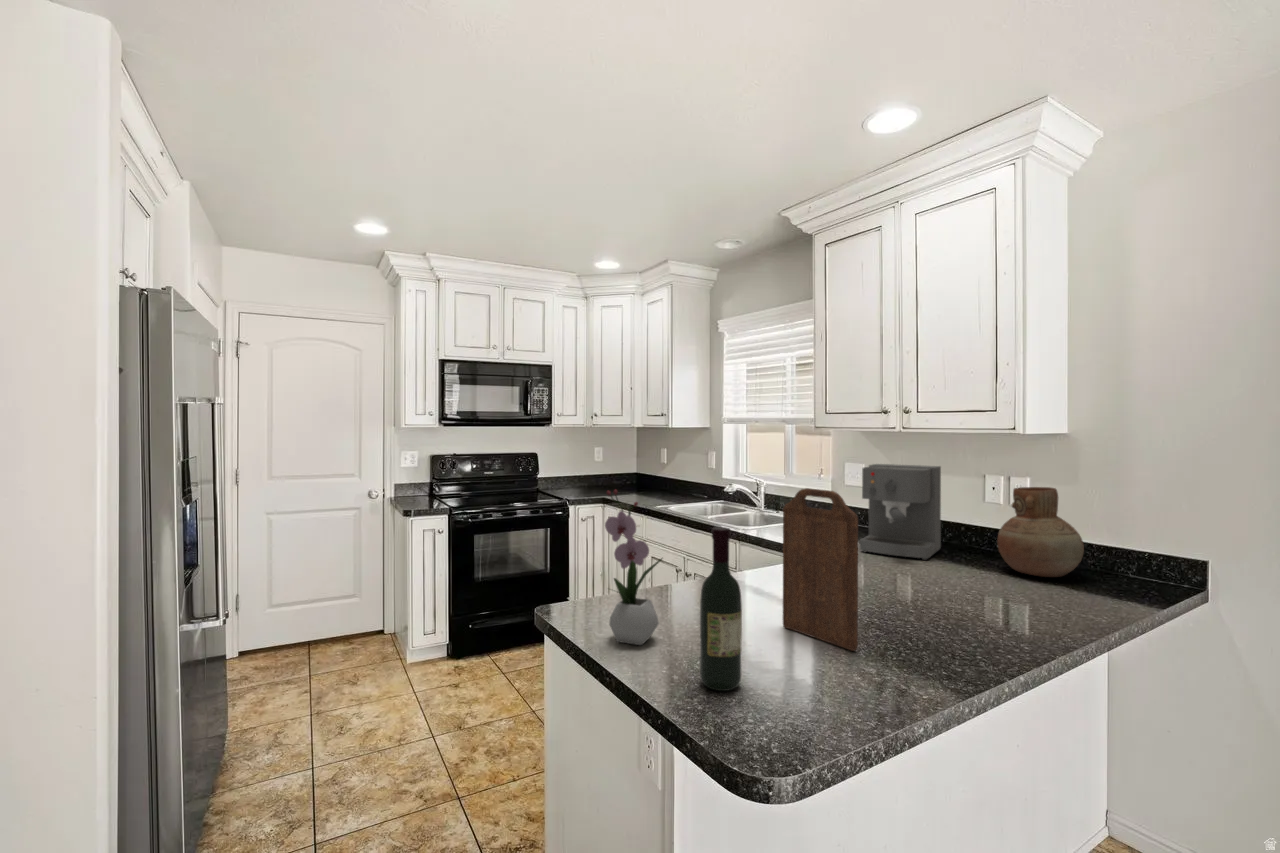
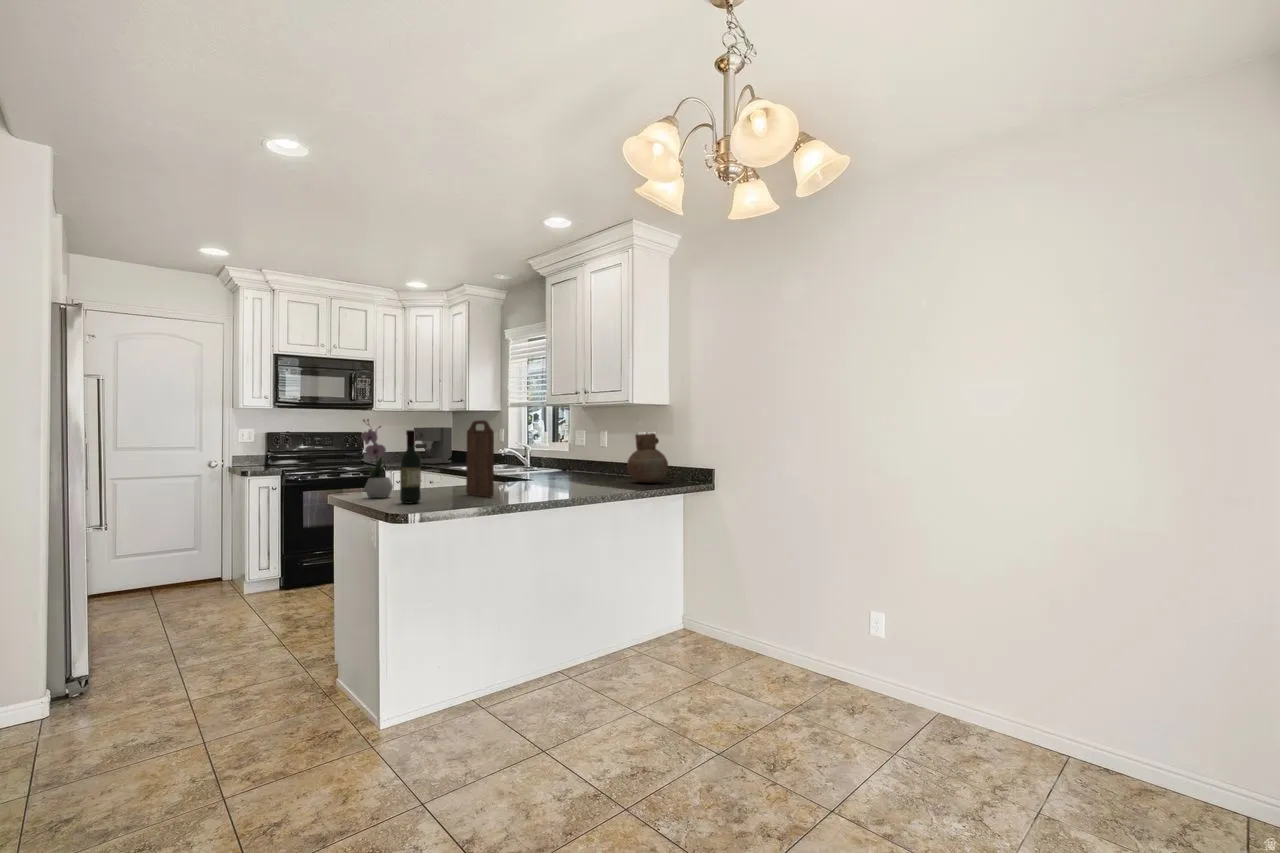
coffee maker: present [860,464,941,560] -> present [414,427,452,464]

